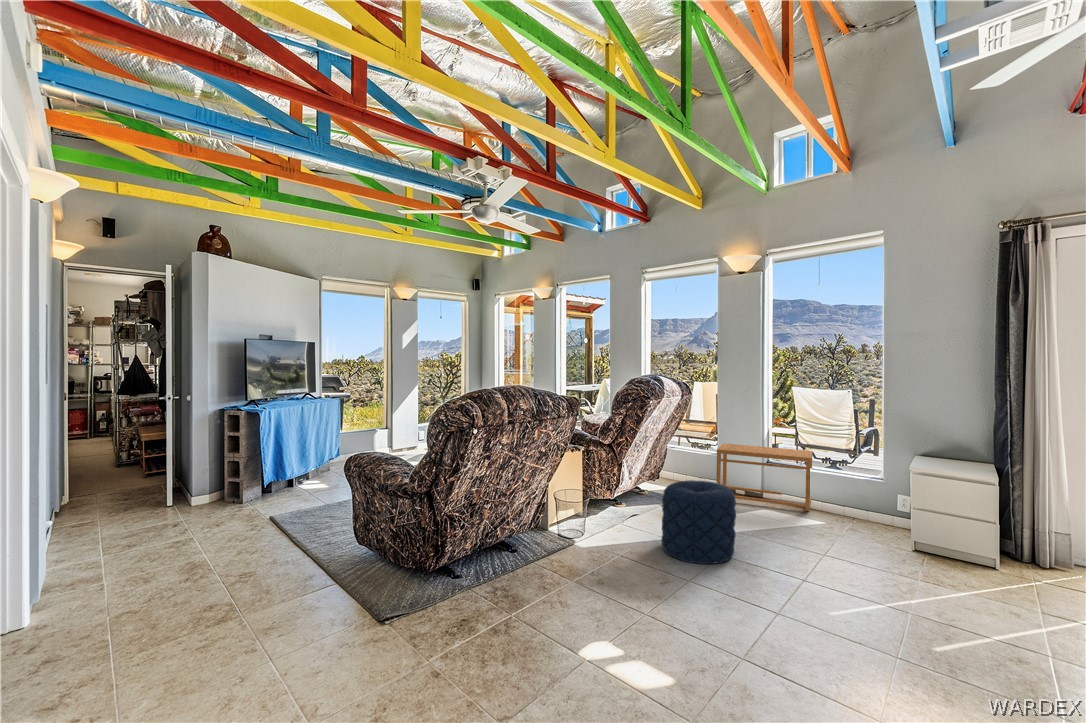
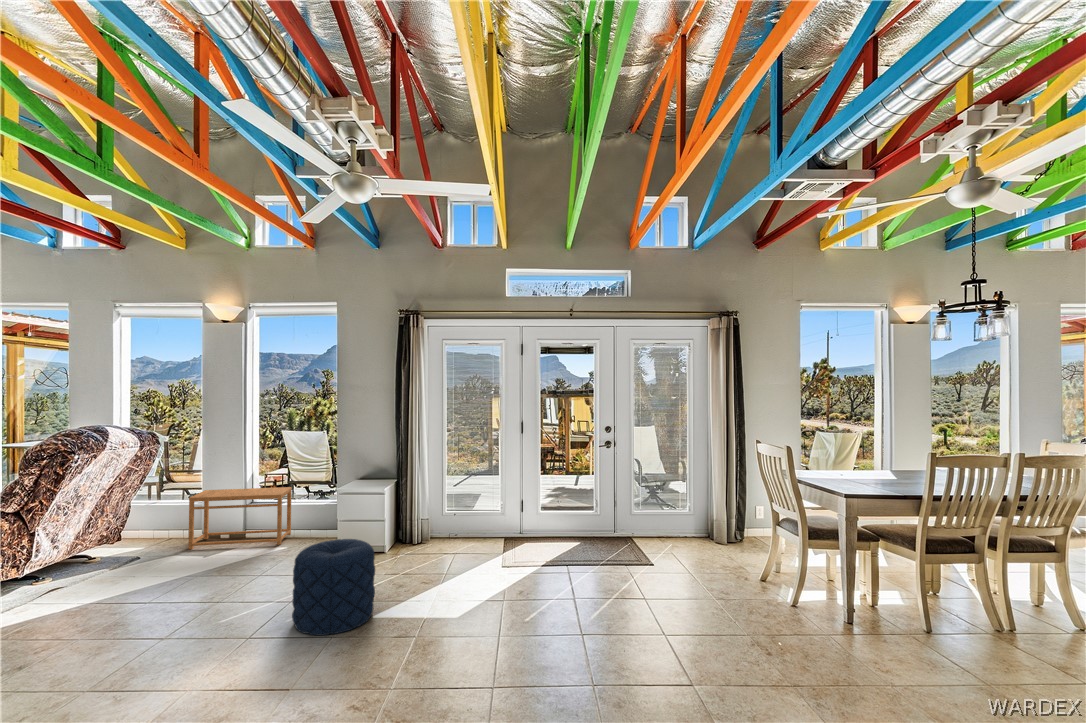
pouf: present [661,480,736,564] -> present [292,539,375,635]

